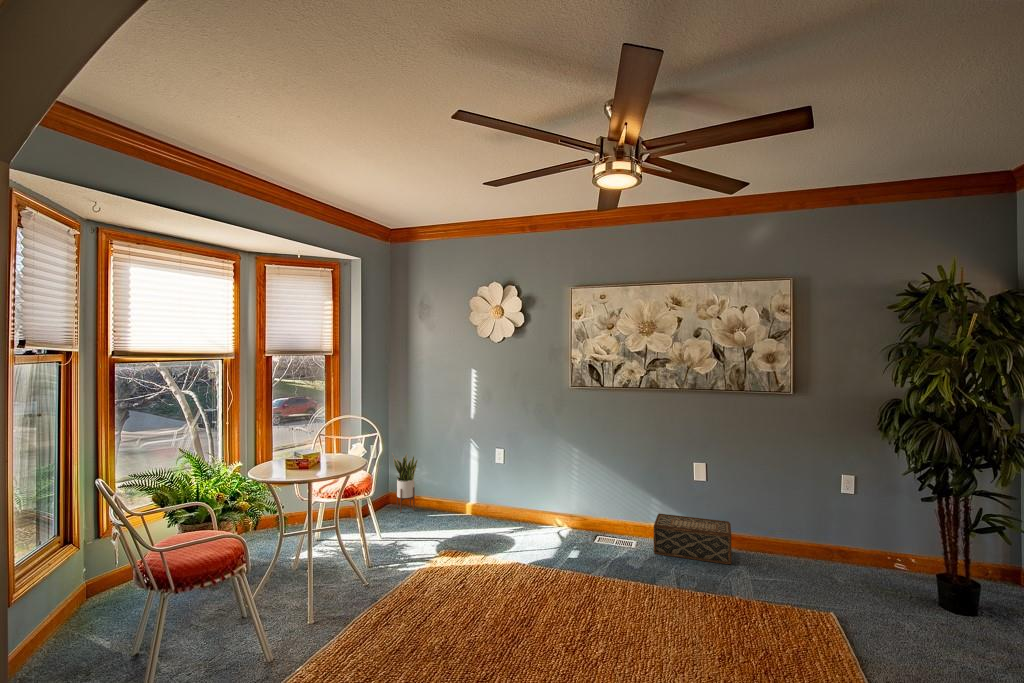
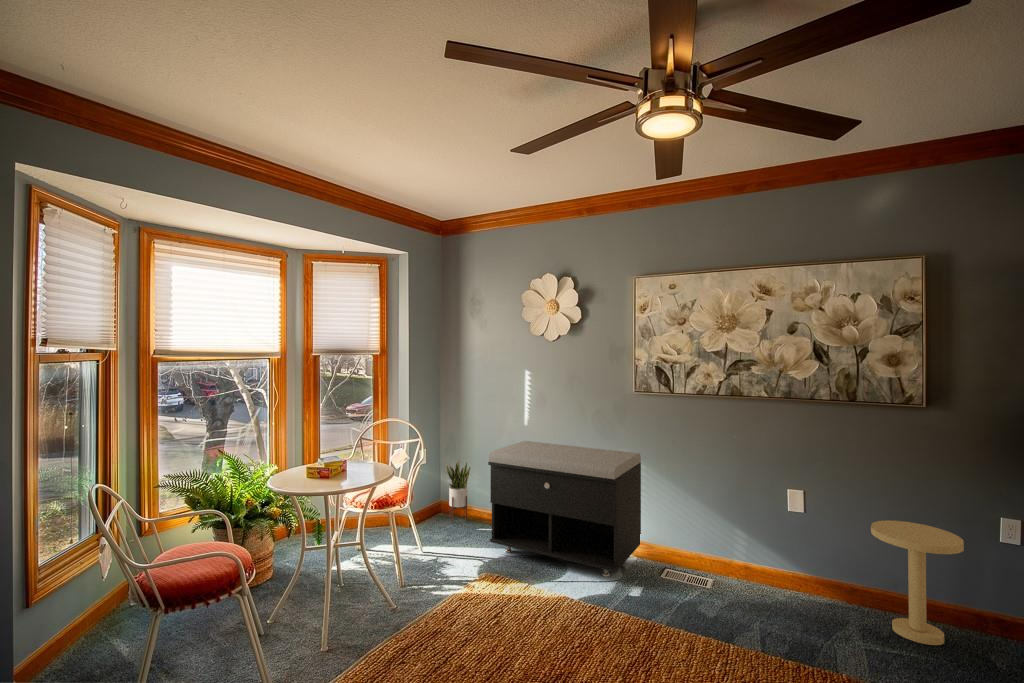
storage bench: none [442,433,575,546] -> present [488,441,641,577]
side table: none [754,483,817,573] -> present [871,520,964,645]
woven basket: present [654,514,732,564] -> none [734,547,839,623]

